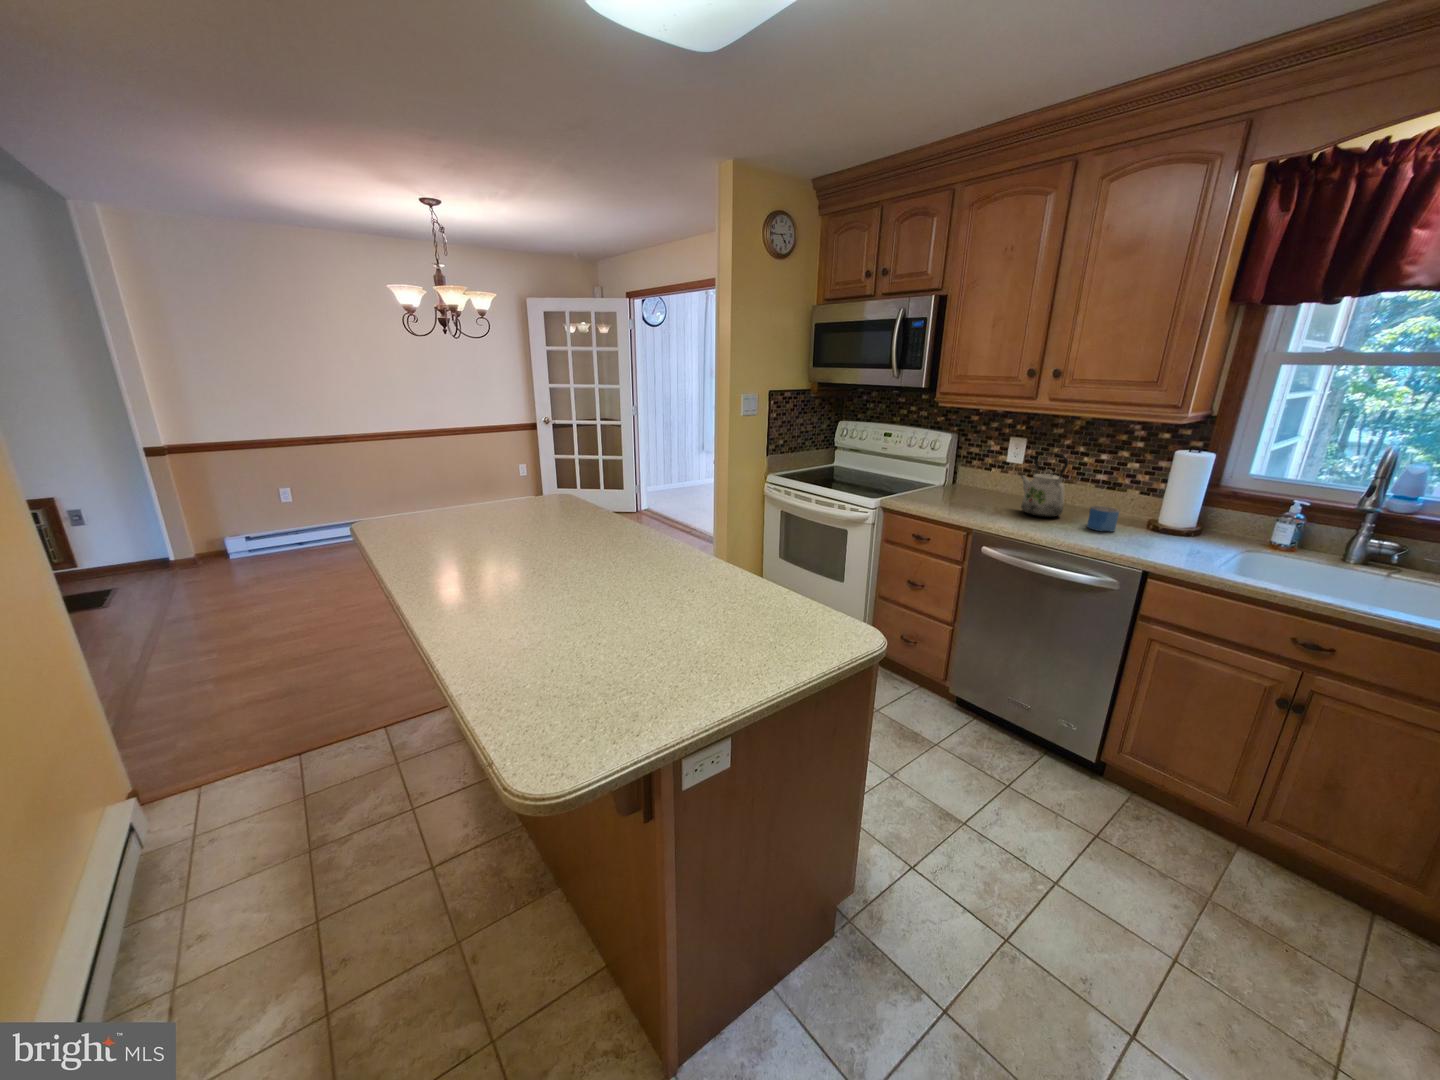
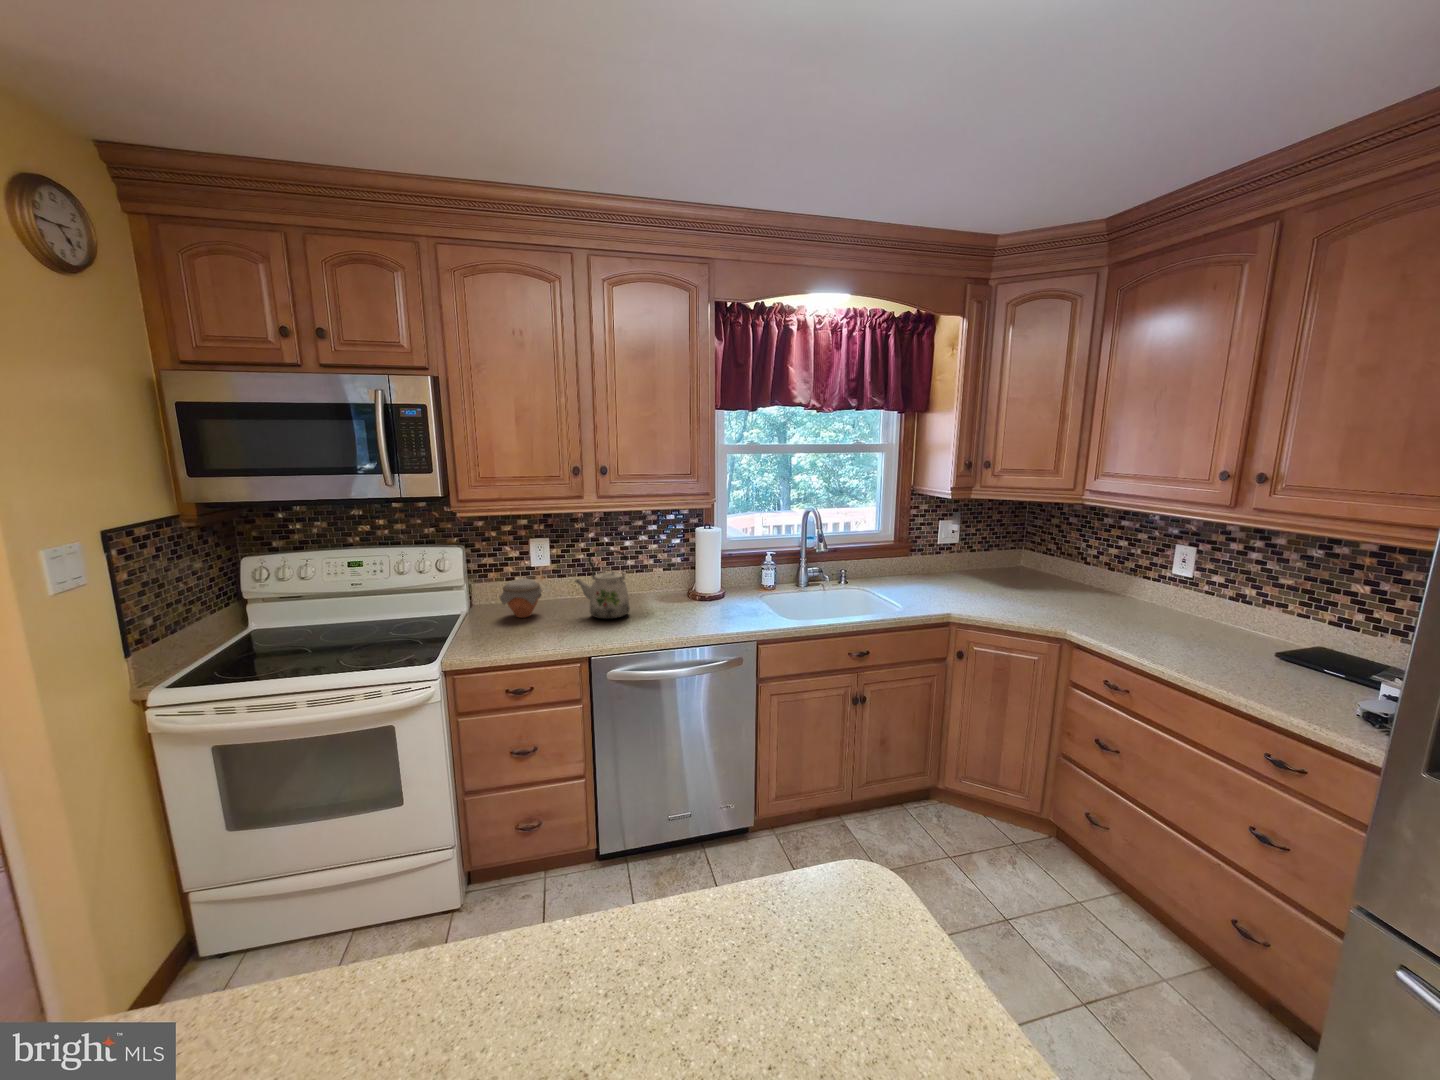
jar: none [960,466,997,498] -> present [500,578,543,618]
mug: present [1087,506,1120,531] -> none [654,591,683,617]

